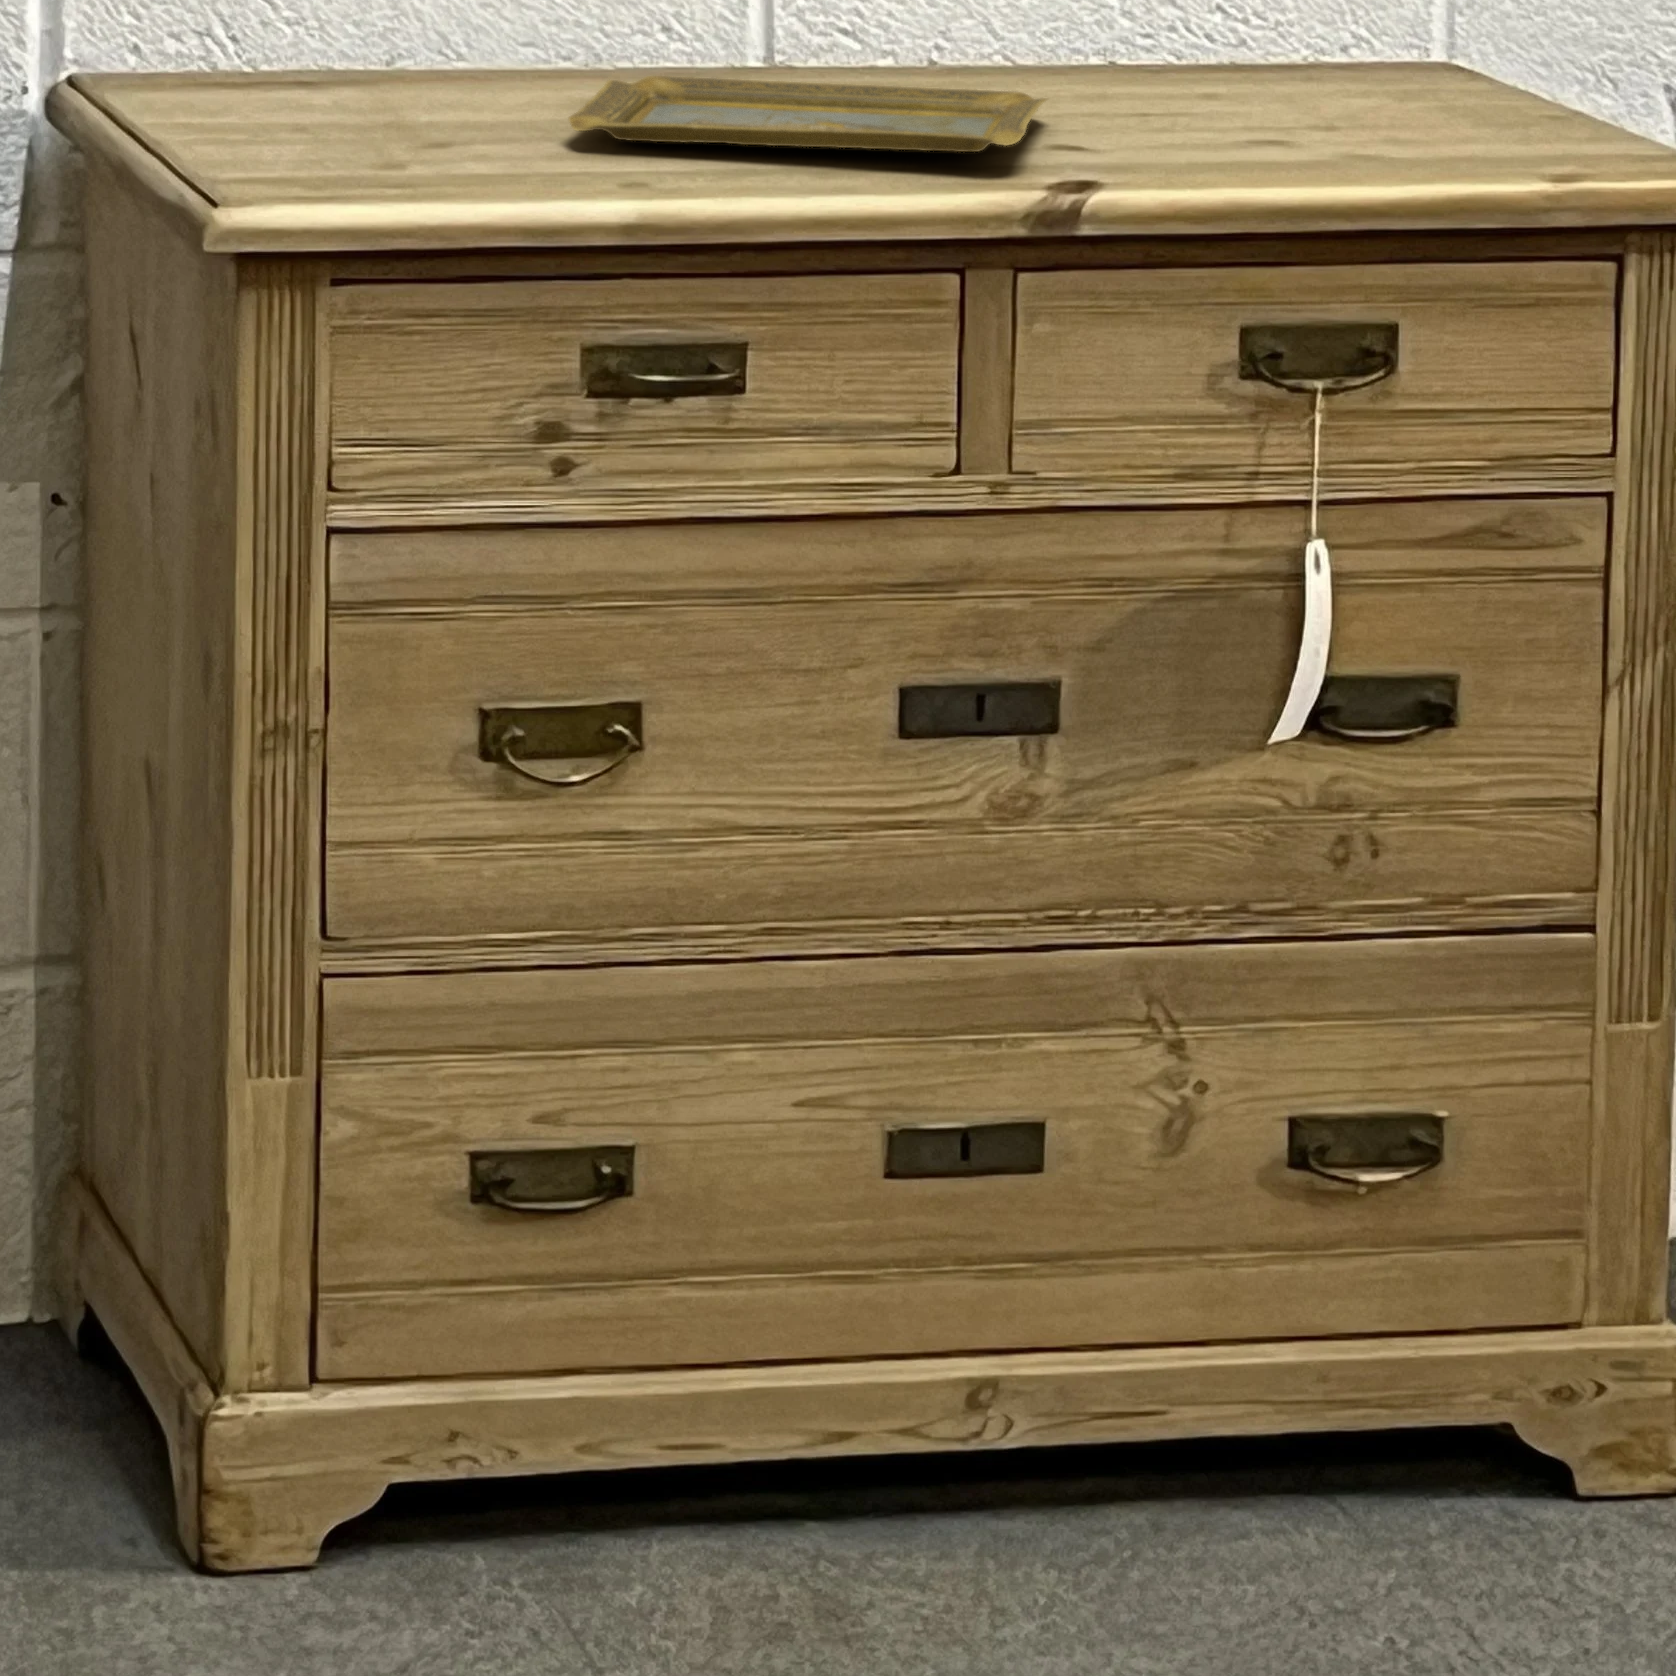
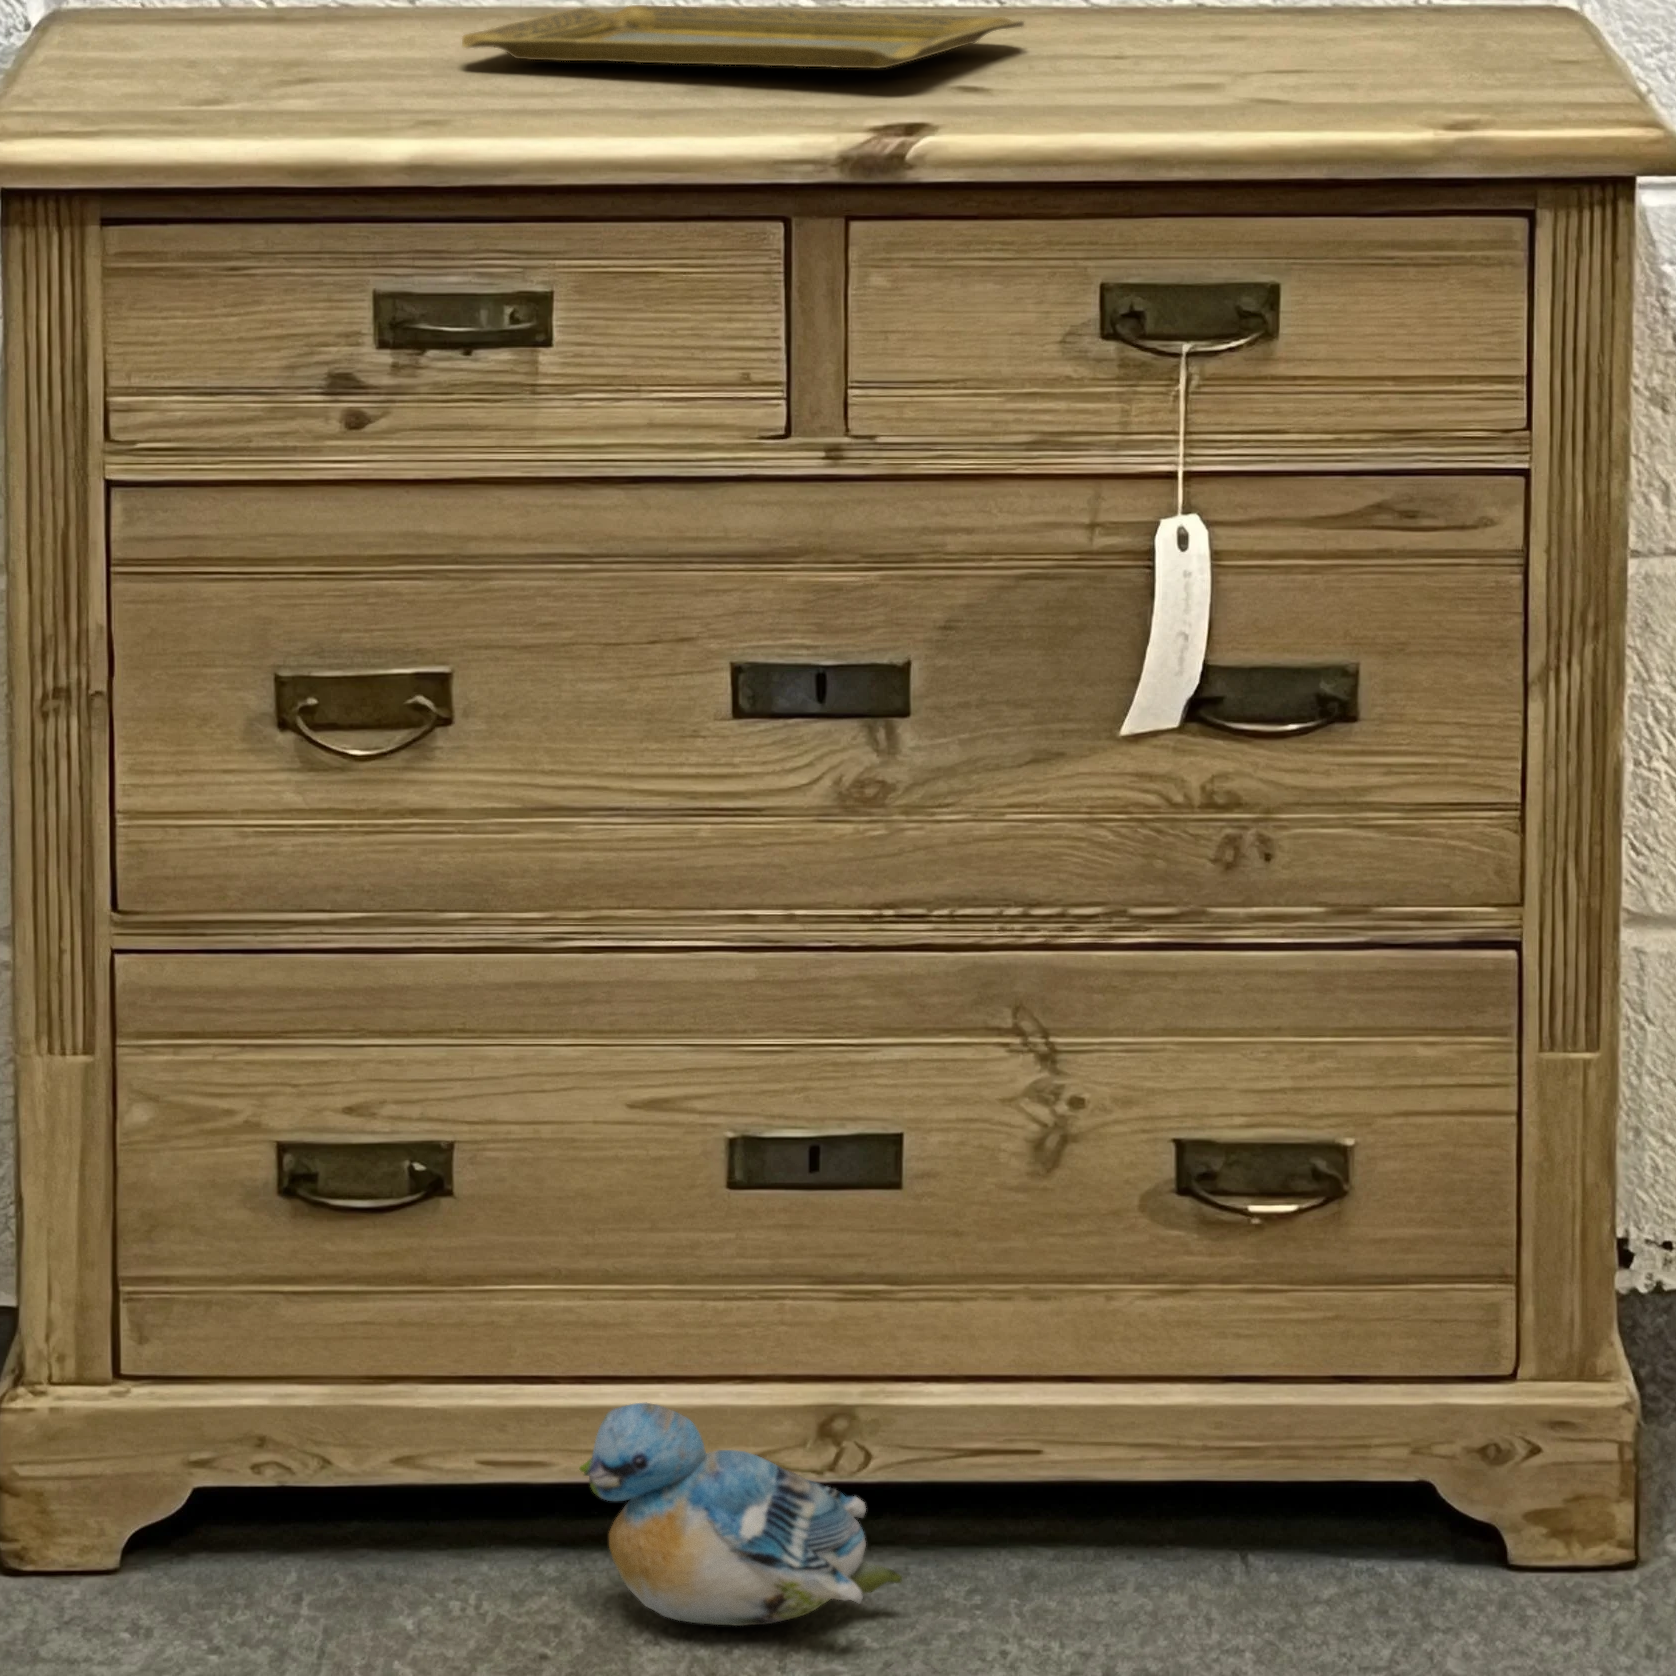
plush toy: none [769,1356,1045,1551] -> present [579,1403,902,1626]

